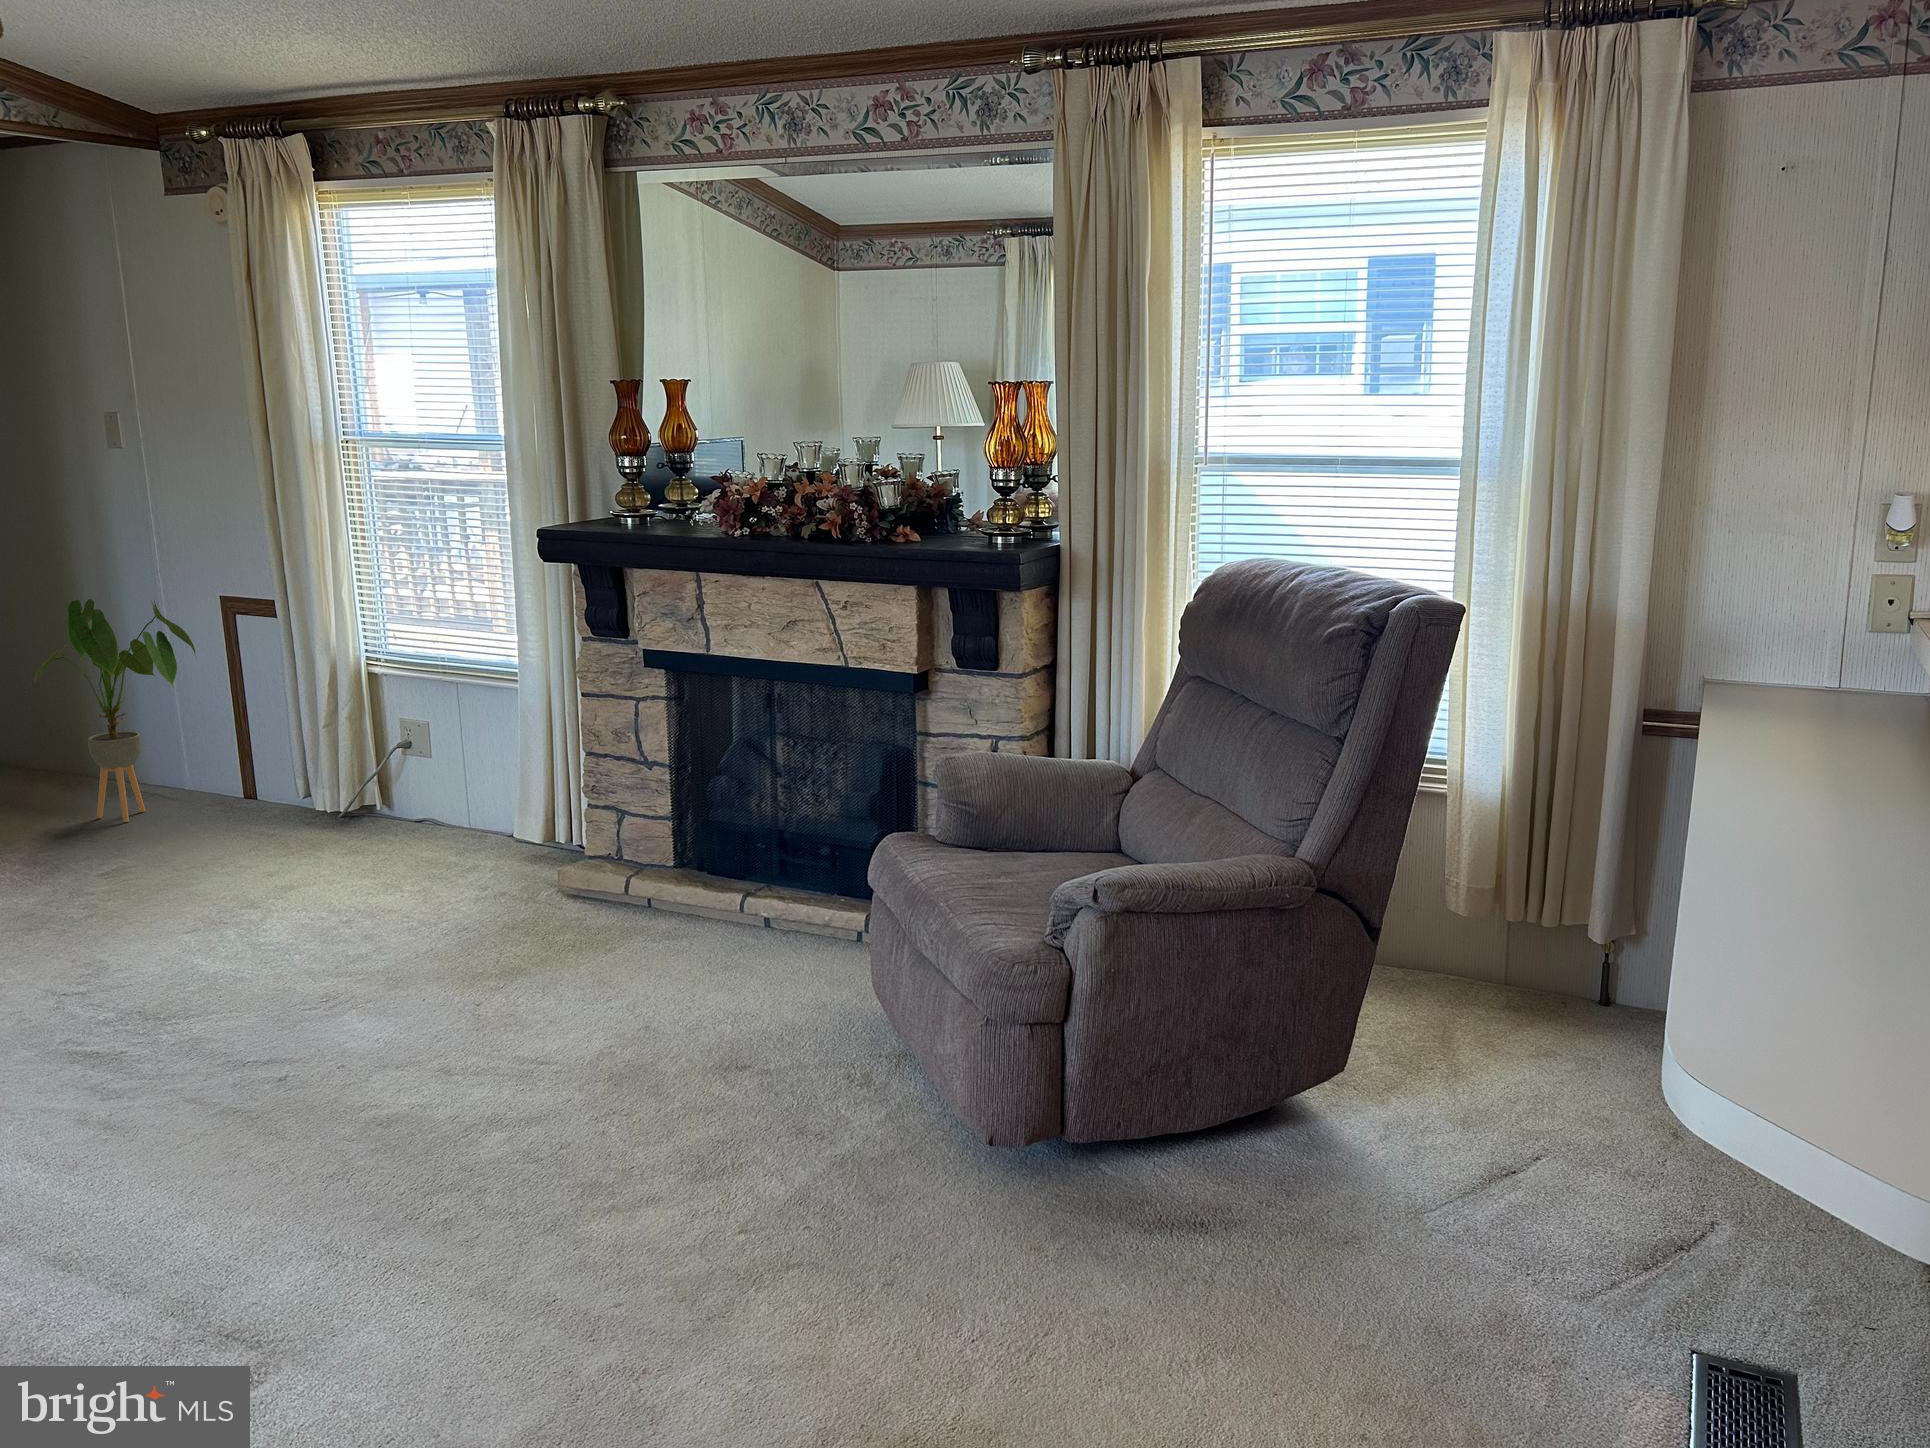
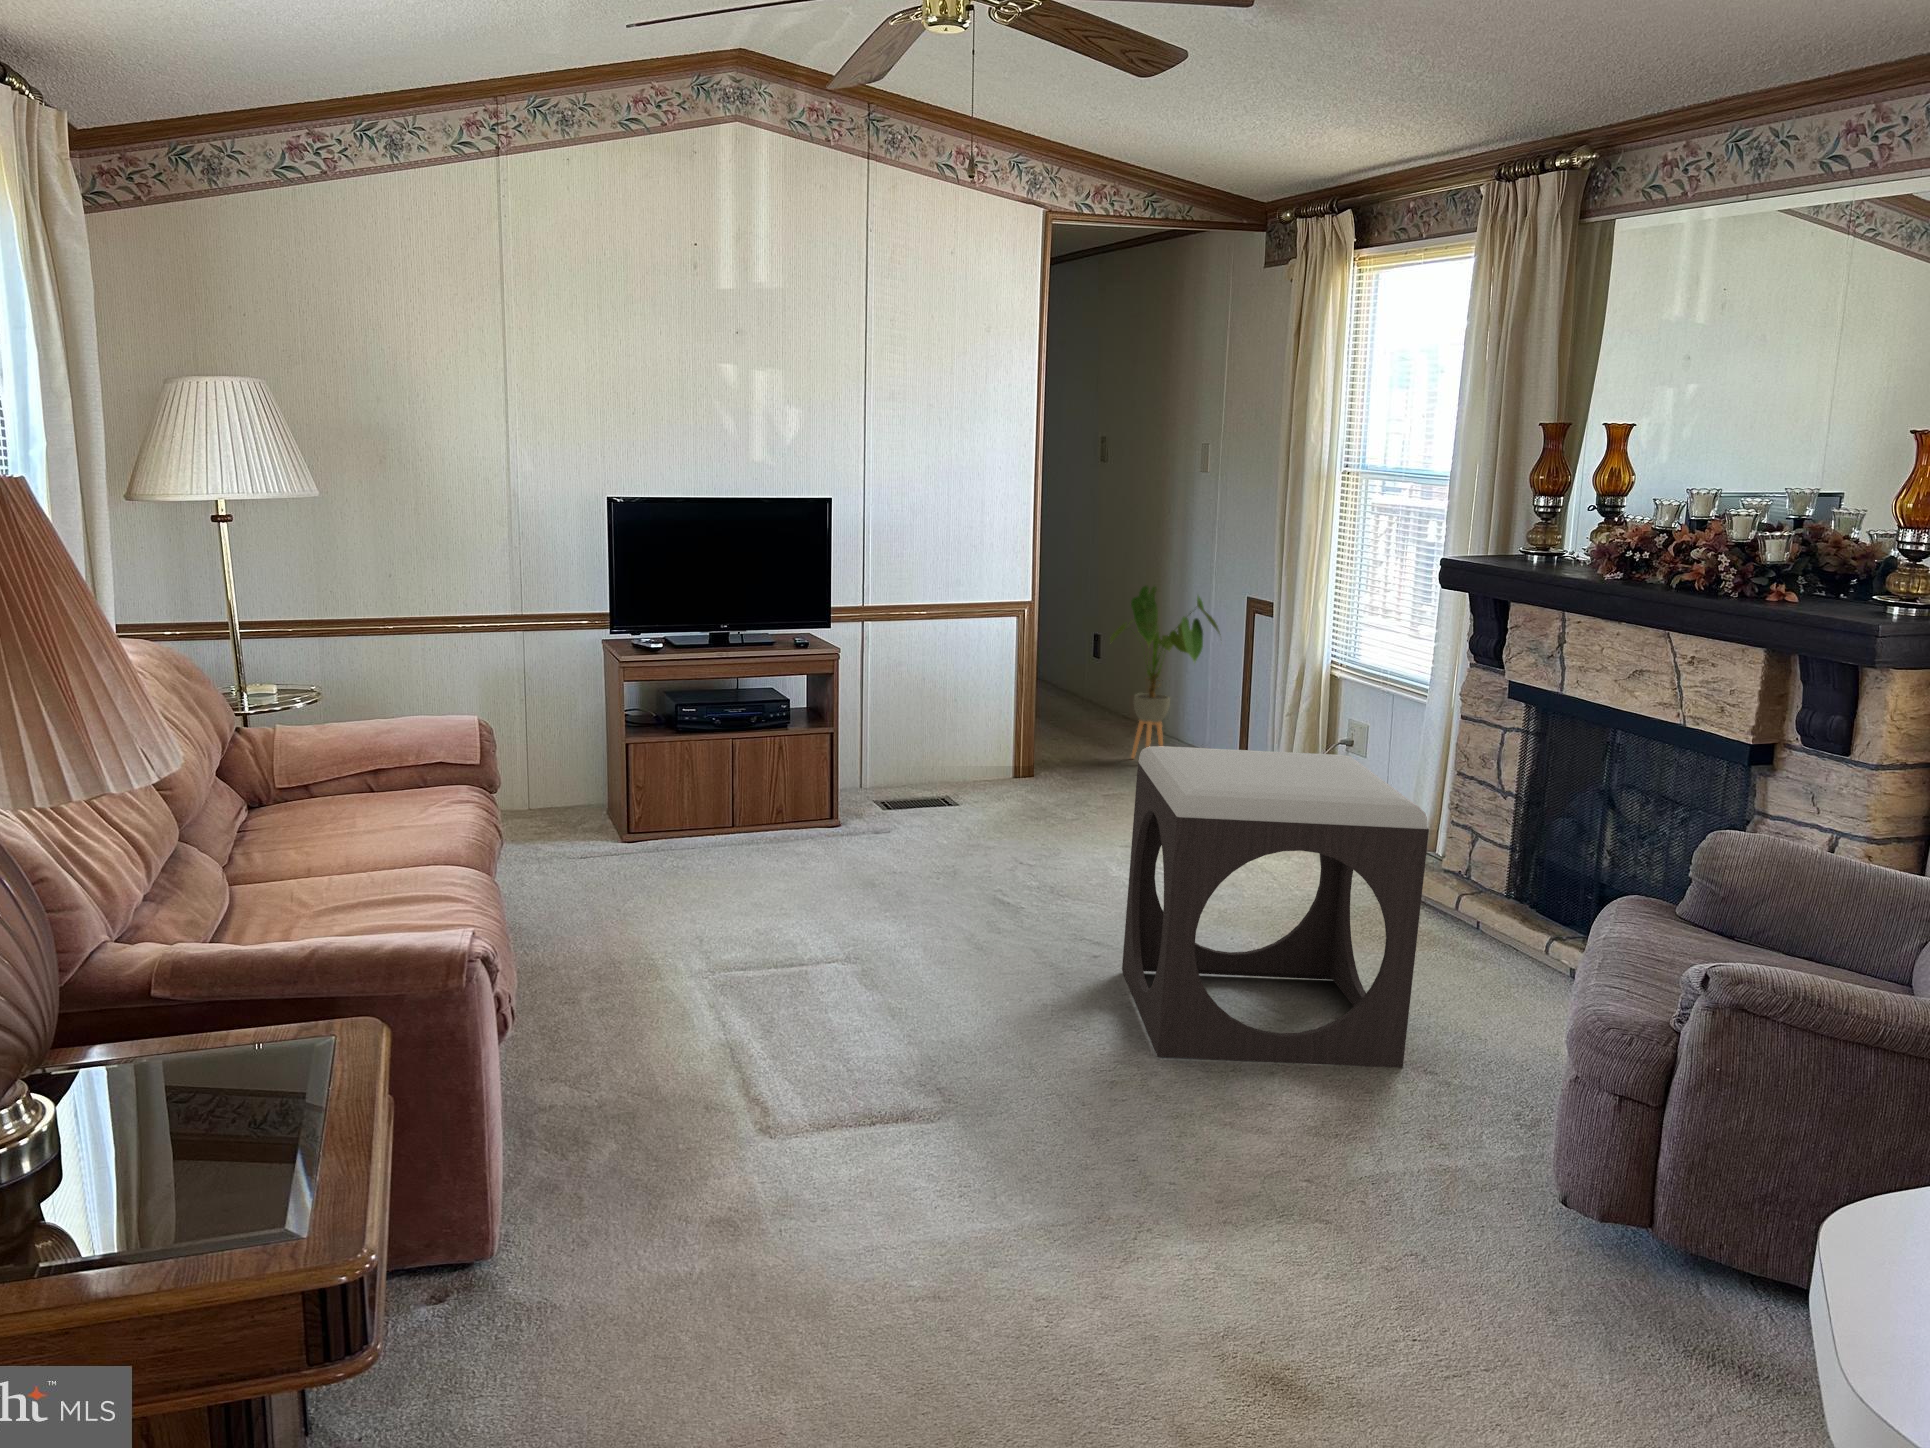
footstool: none [333,768,743,1193] -> present [1122,746,1429,1068]

